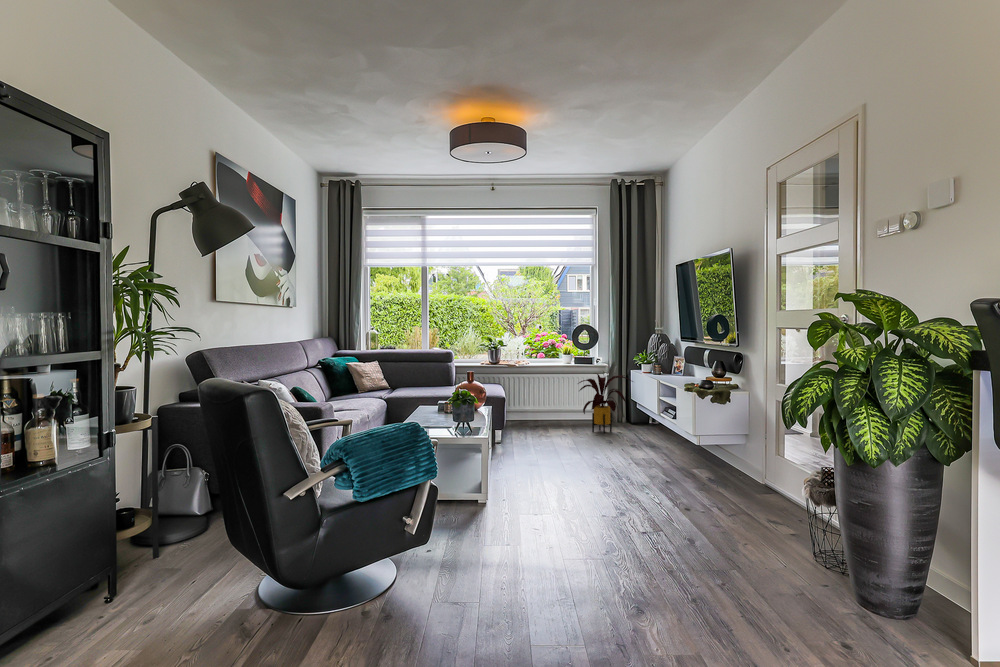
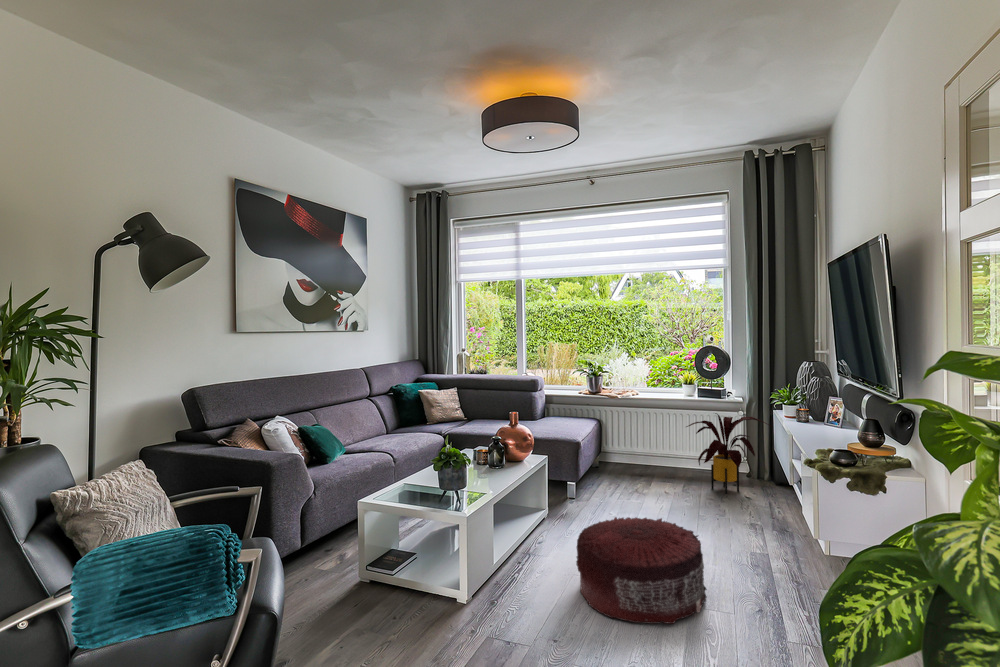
pouf: none [547,434,634,494] -> present [576,517,707,624]

